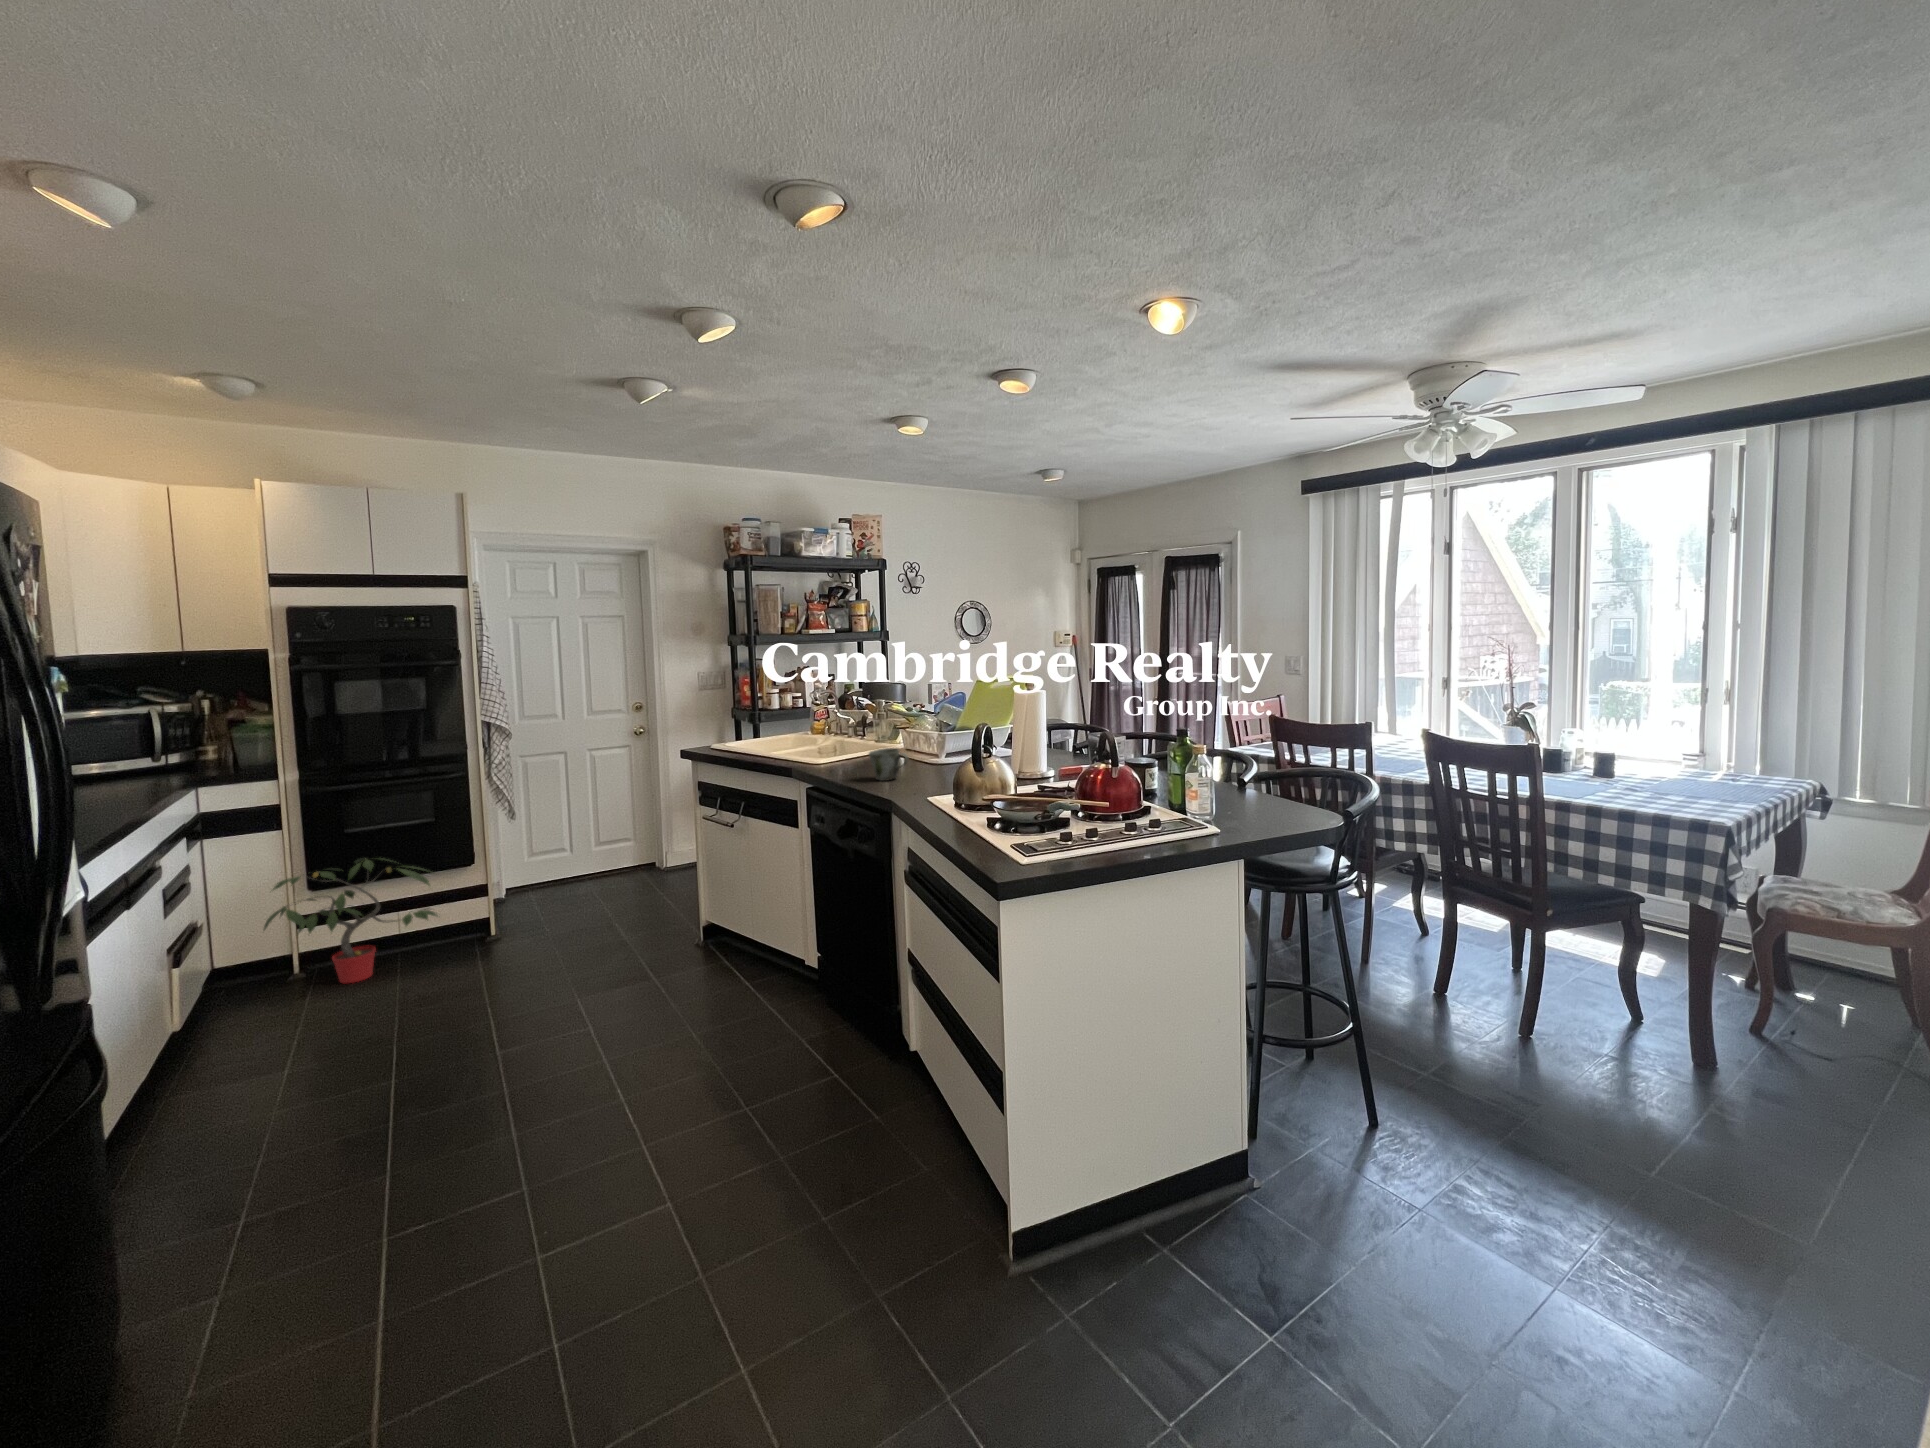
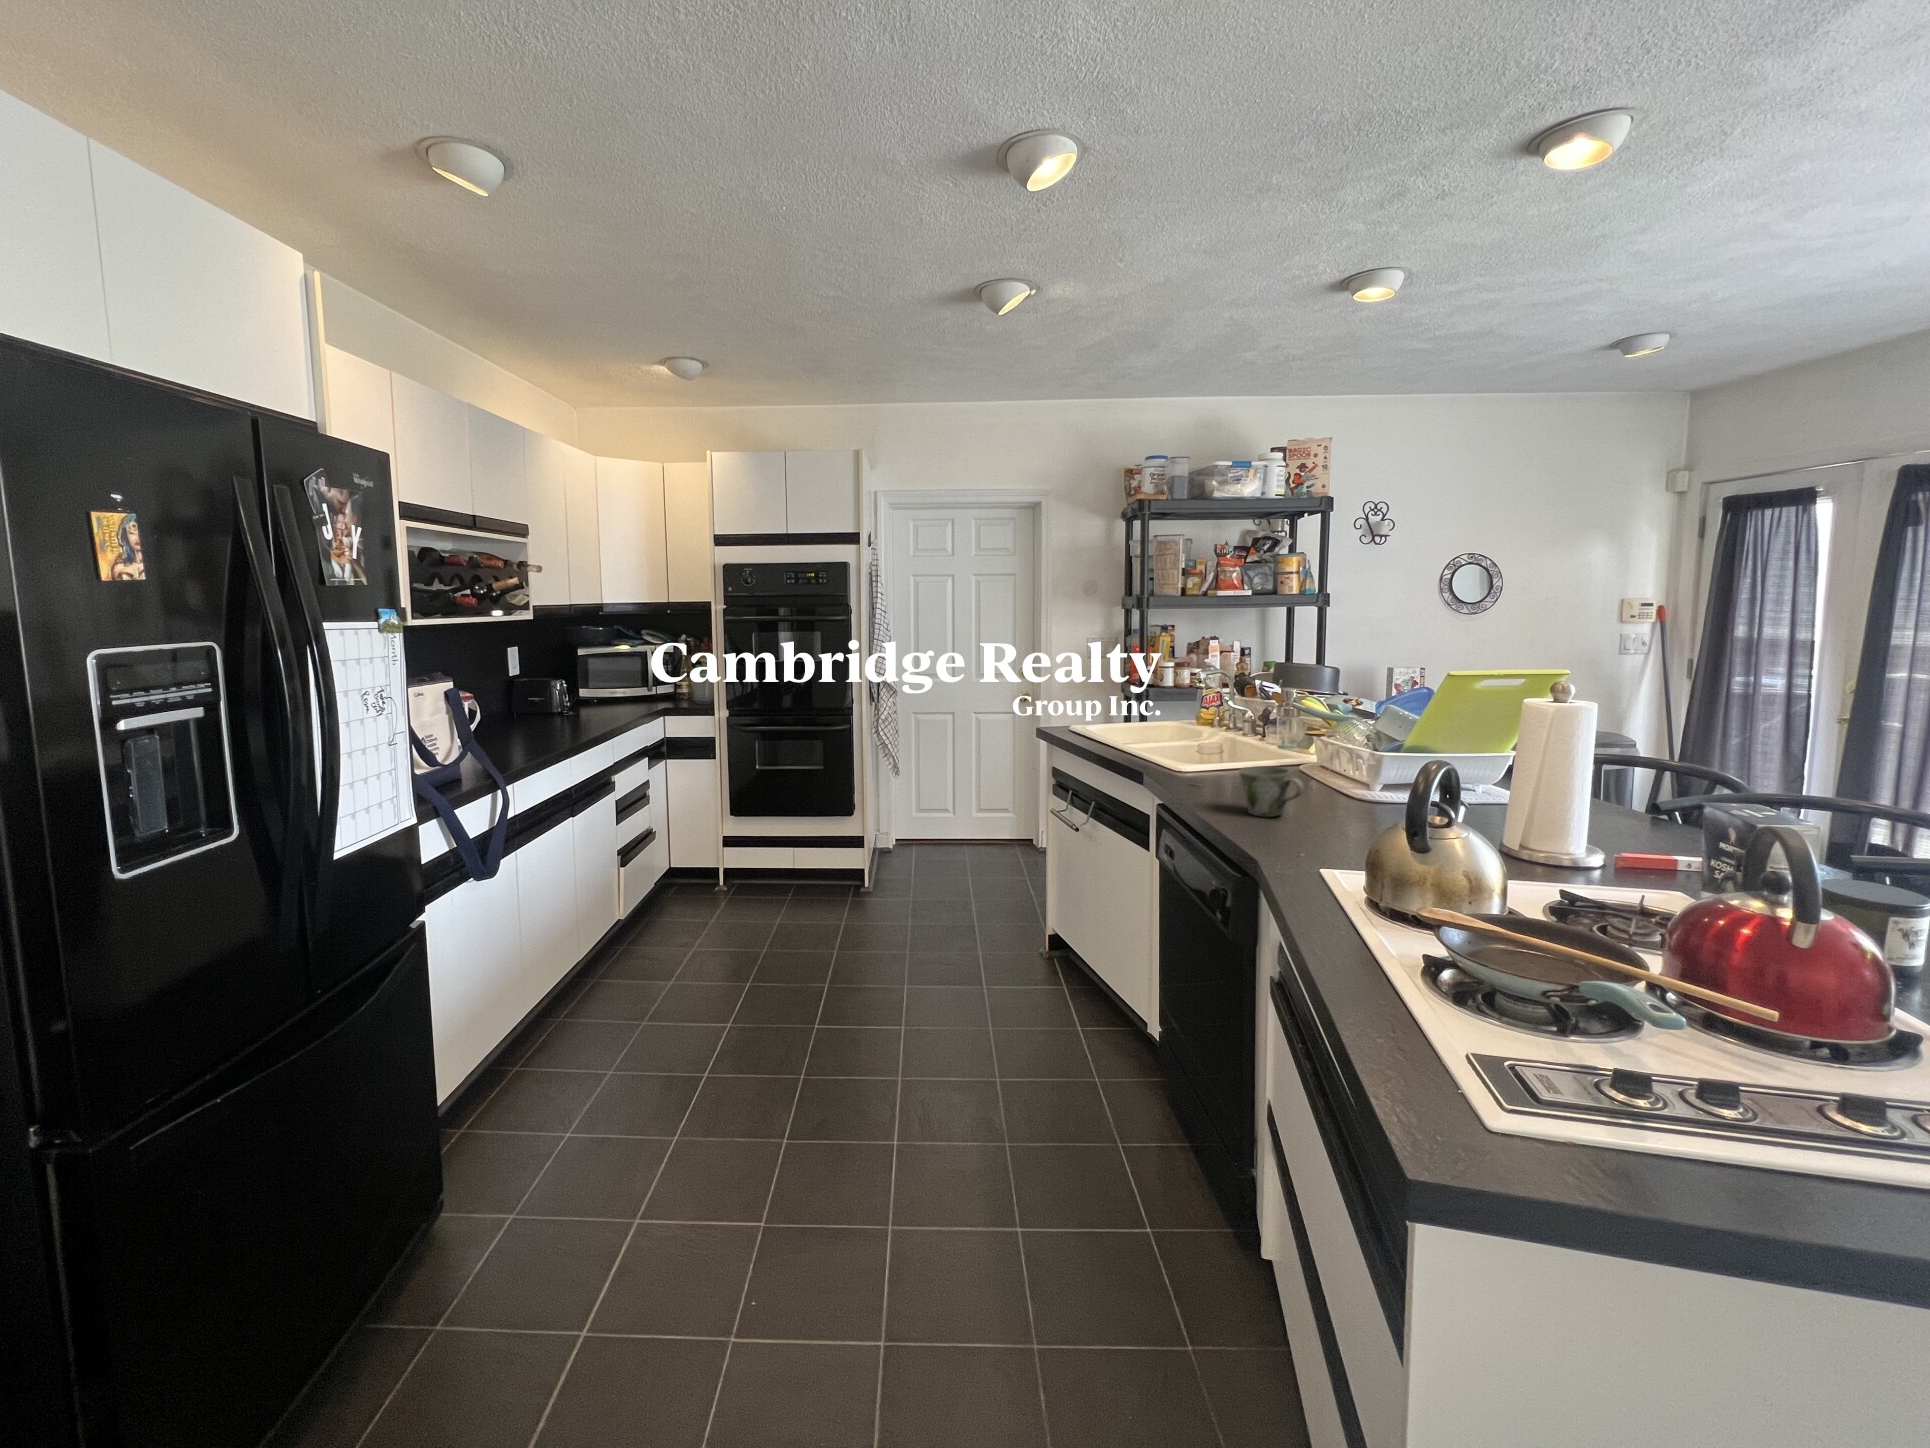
potted plant: present [264,858,438,983] -> none [694,795,826,906]

